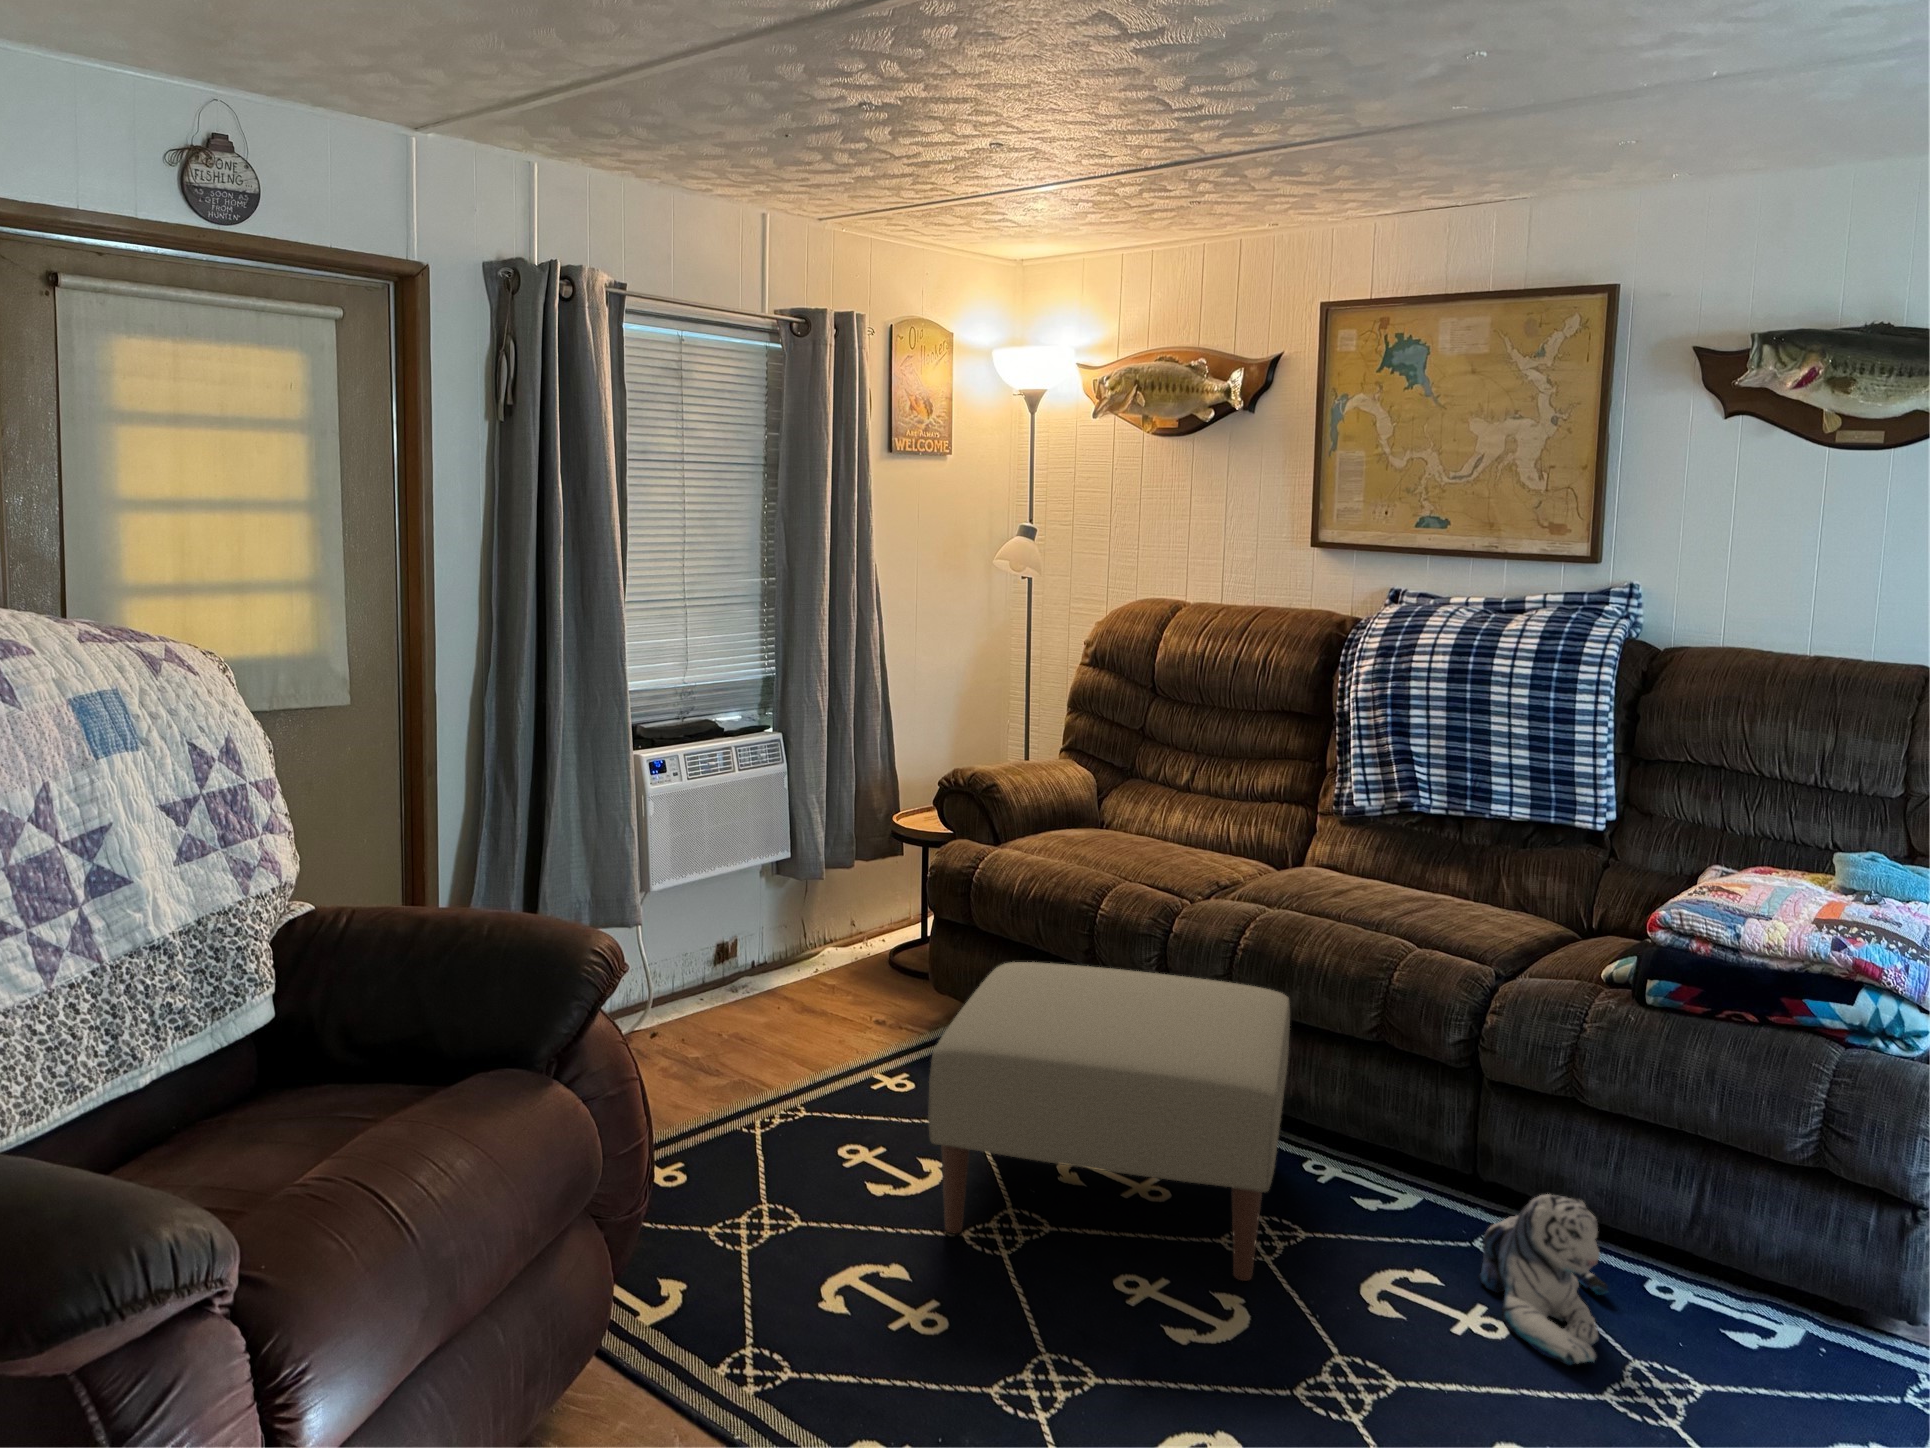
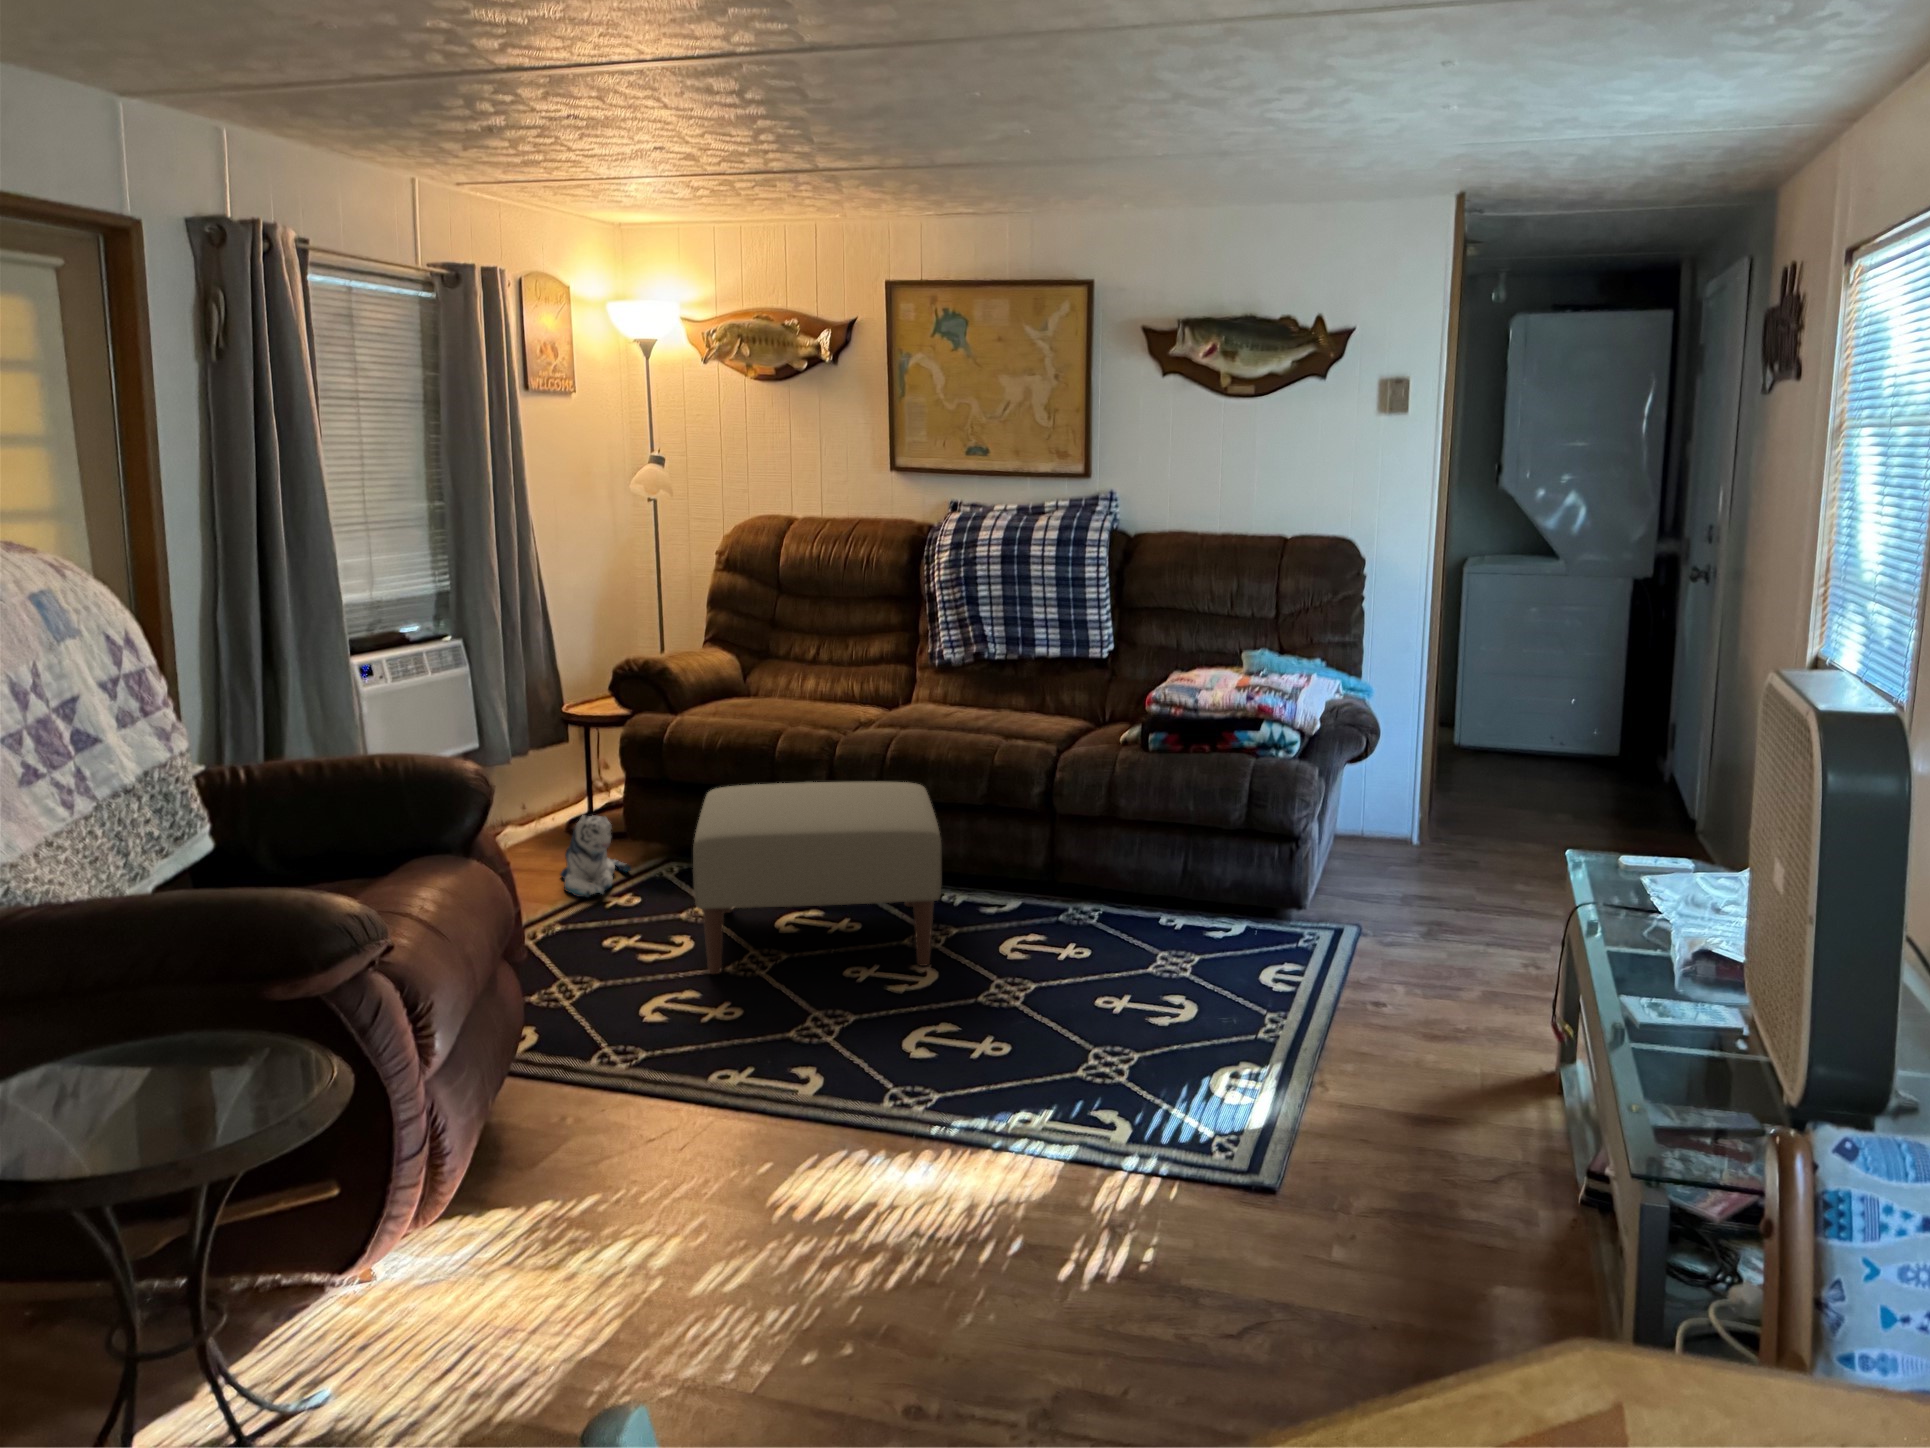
plush toy: present [1478,1194,1608,1366] -> present [560,815,631,898]

